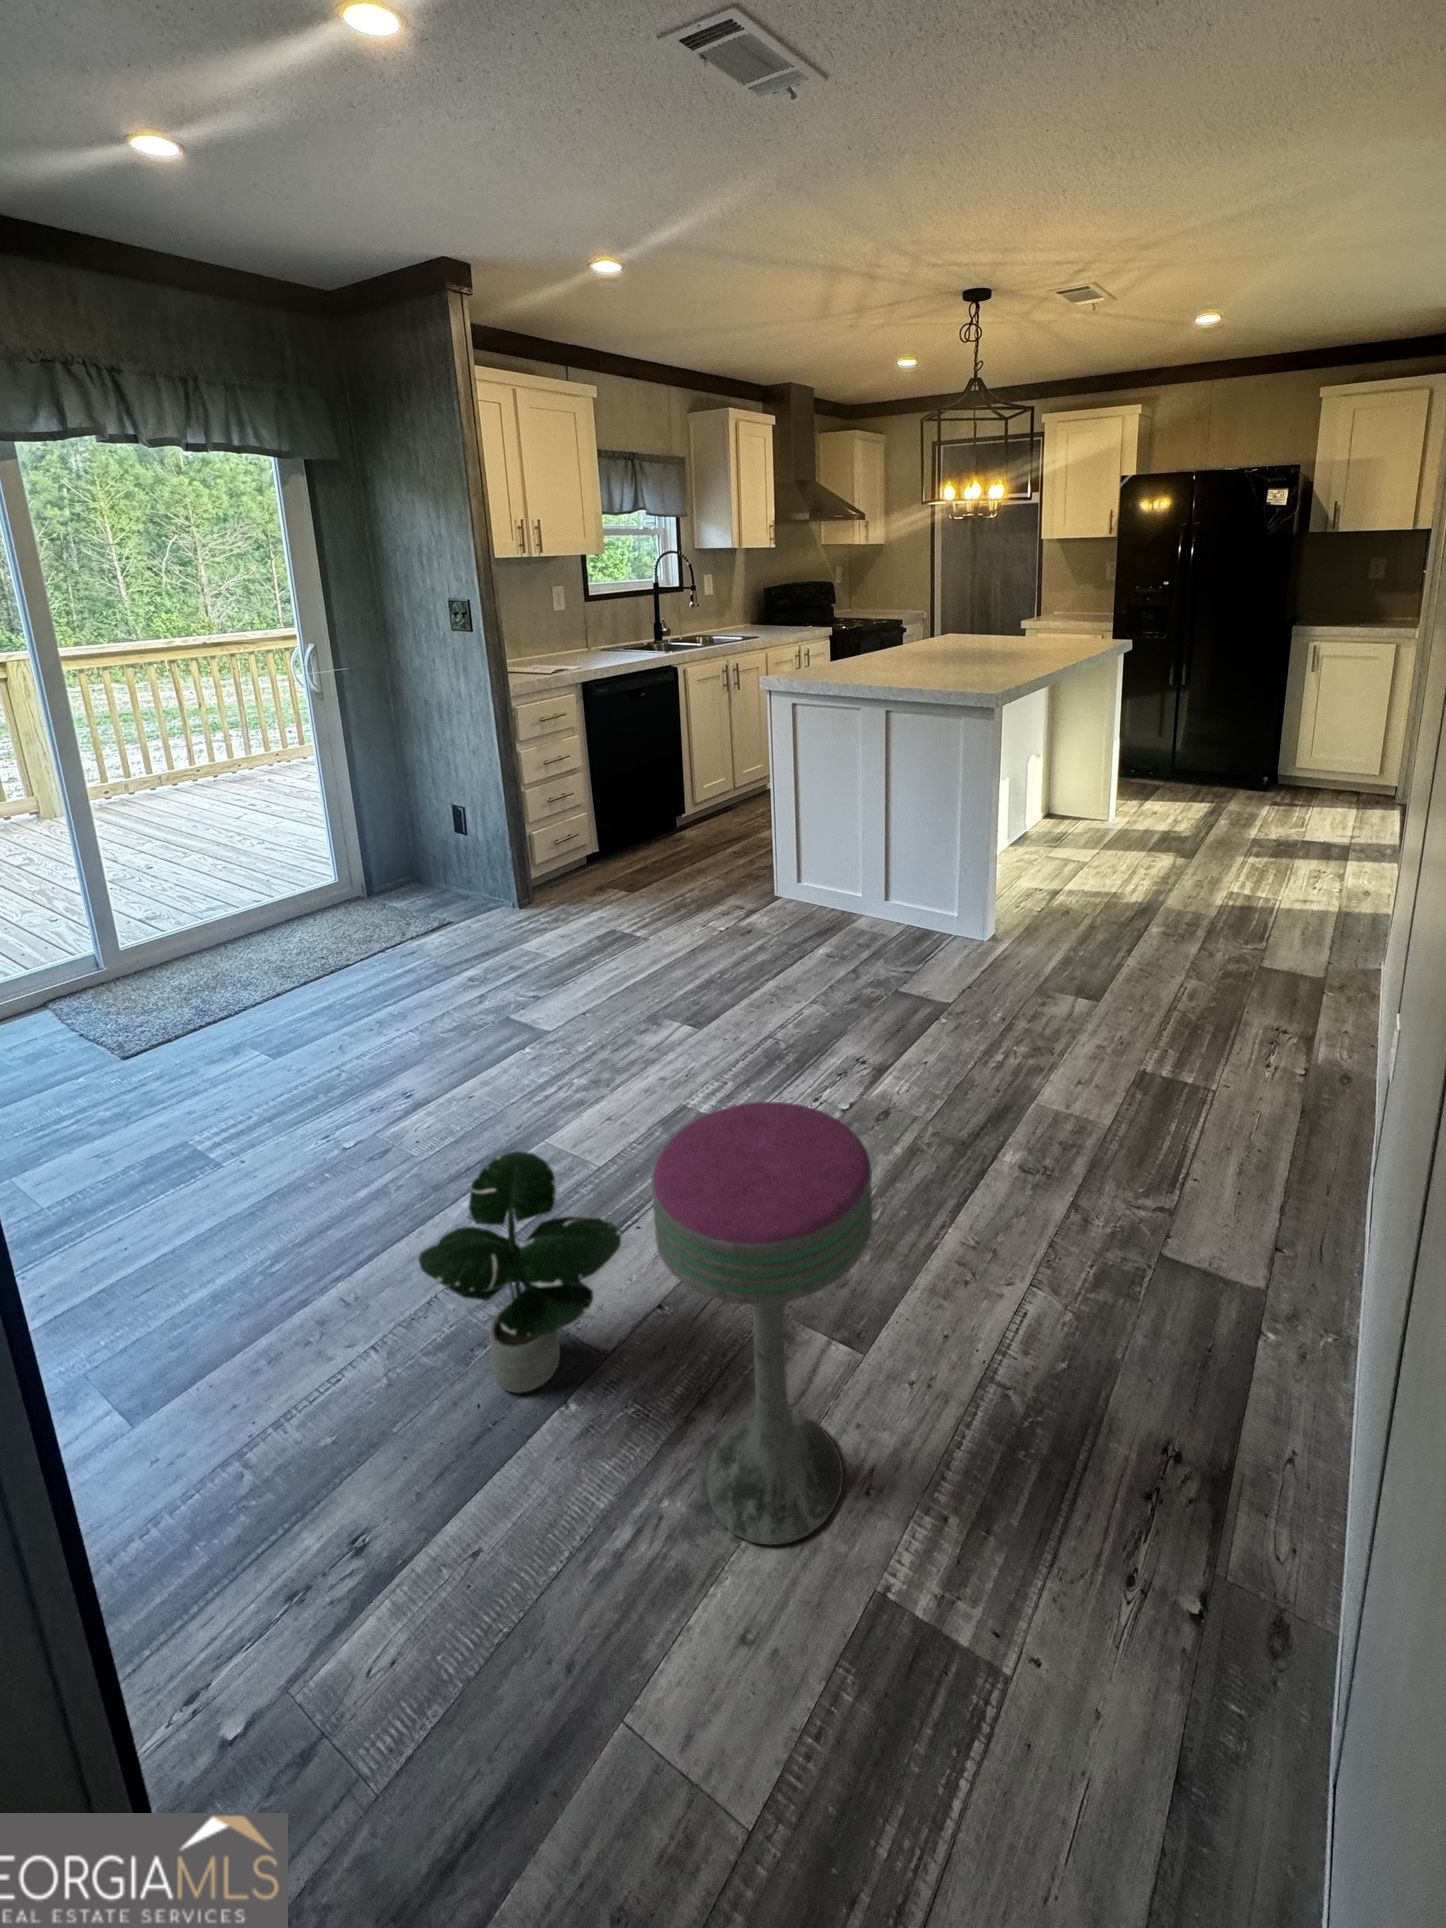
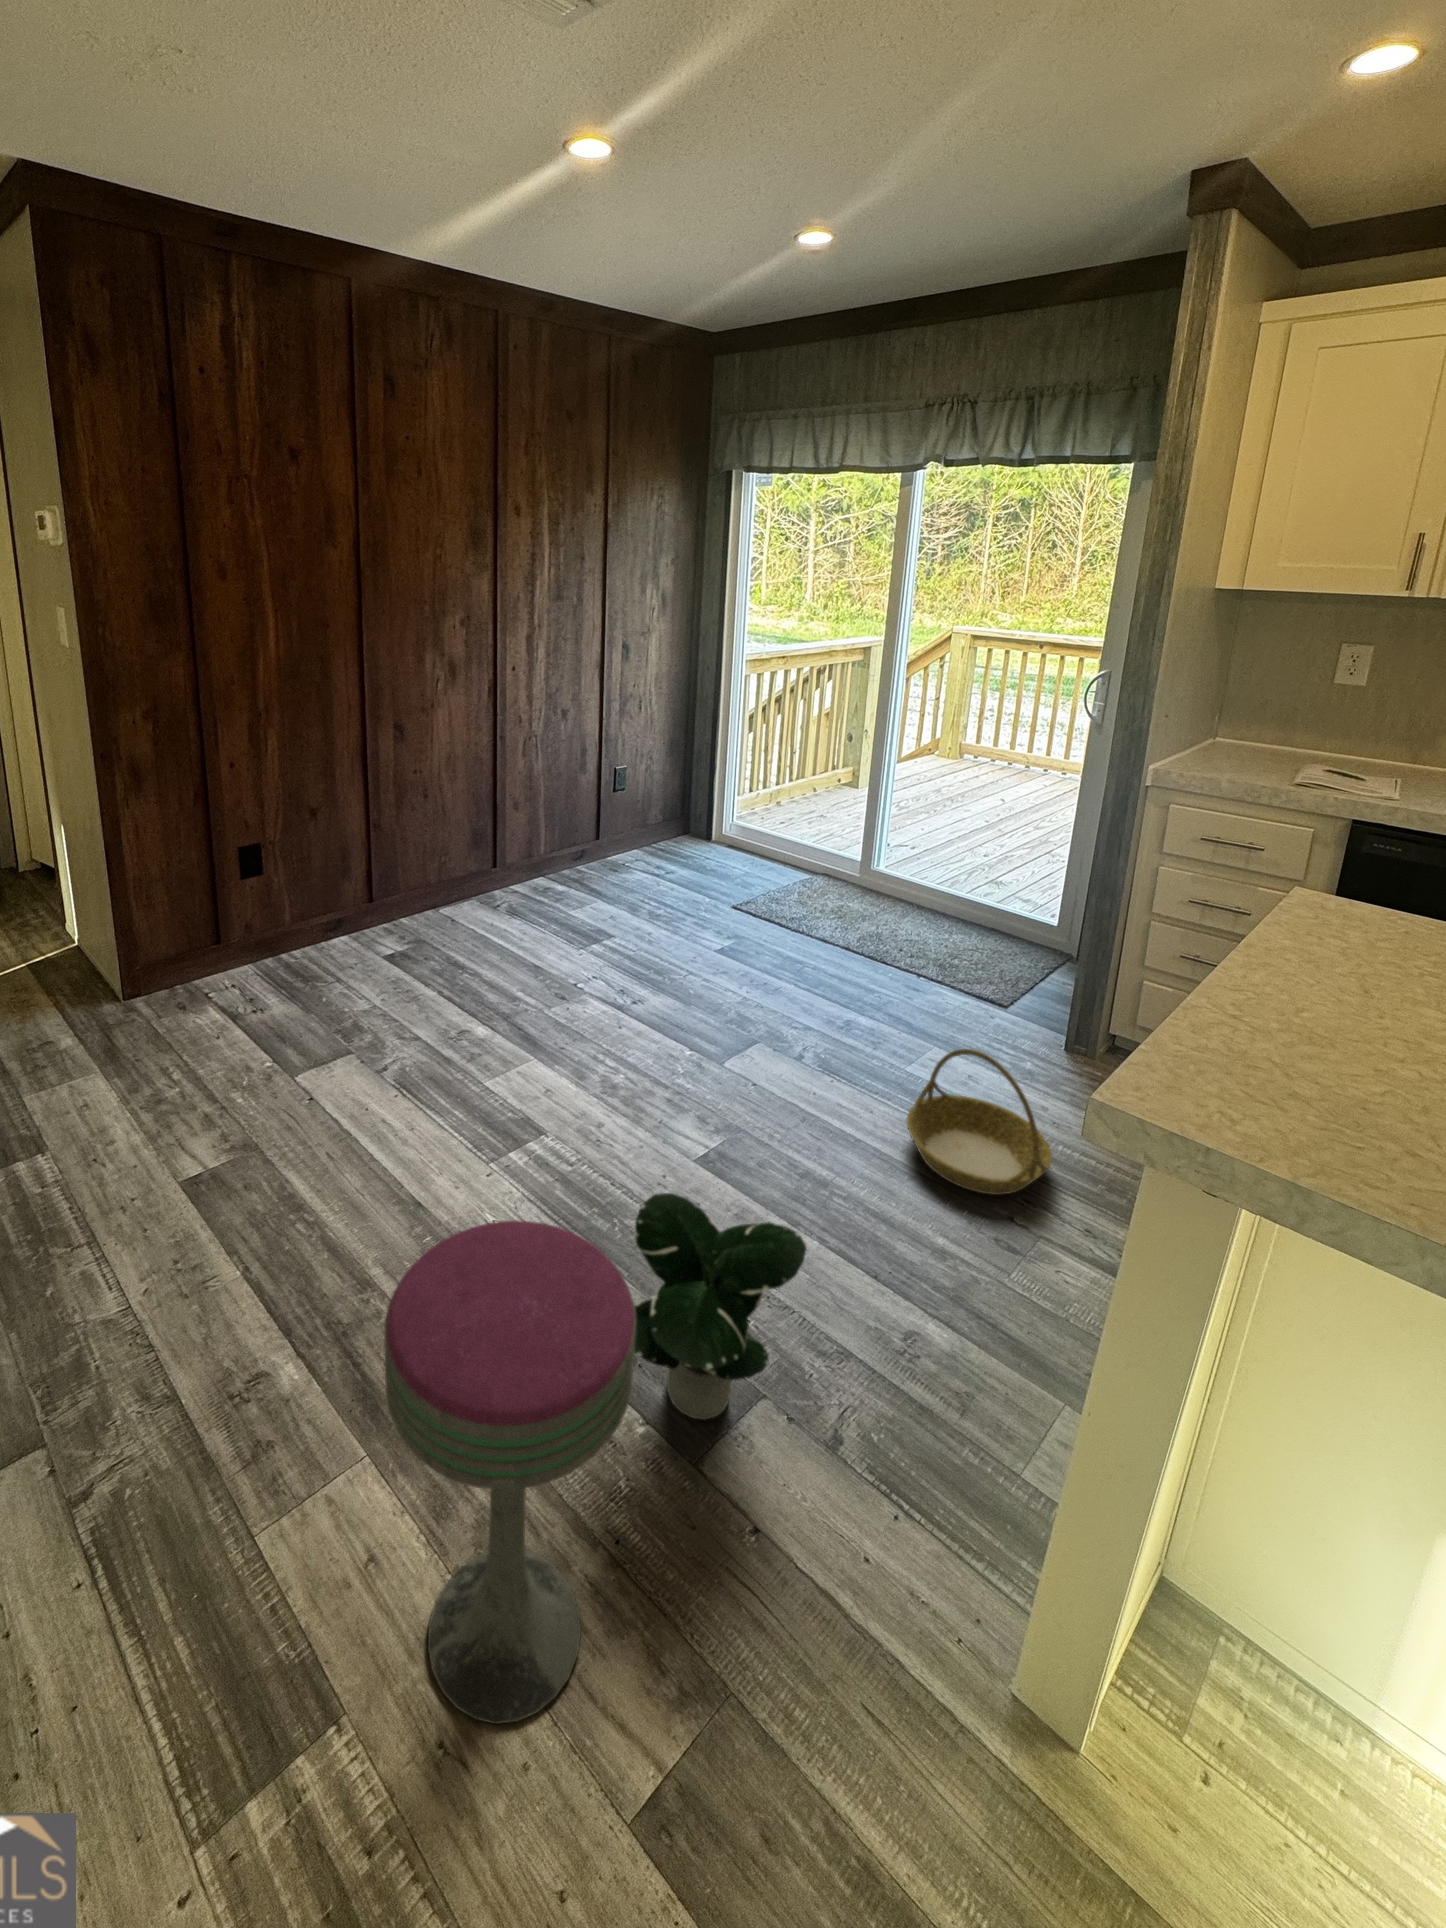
basket: none [148,1056,318,1206] -> present [907,1049,1052,1195]

